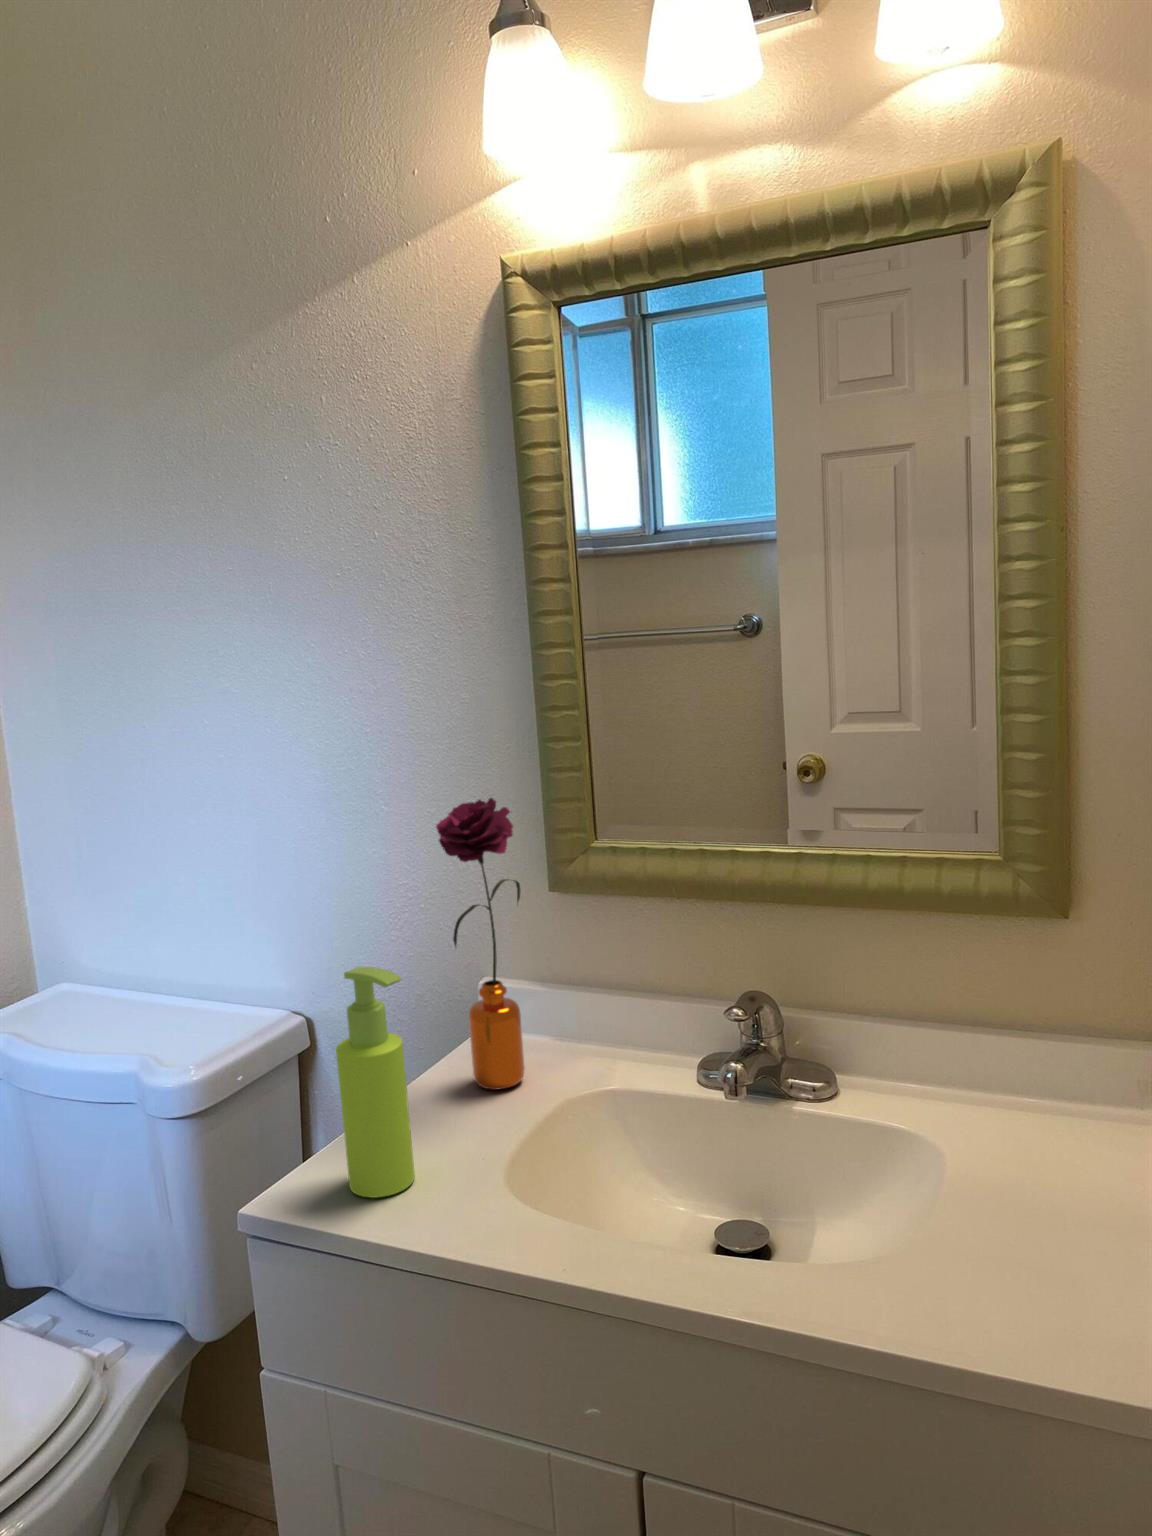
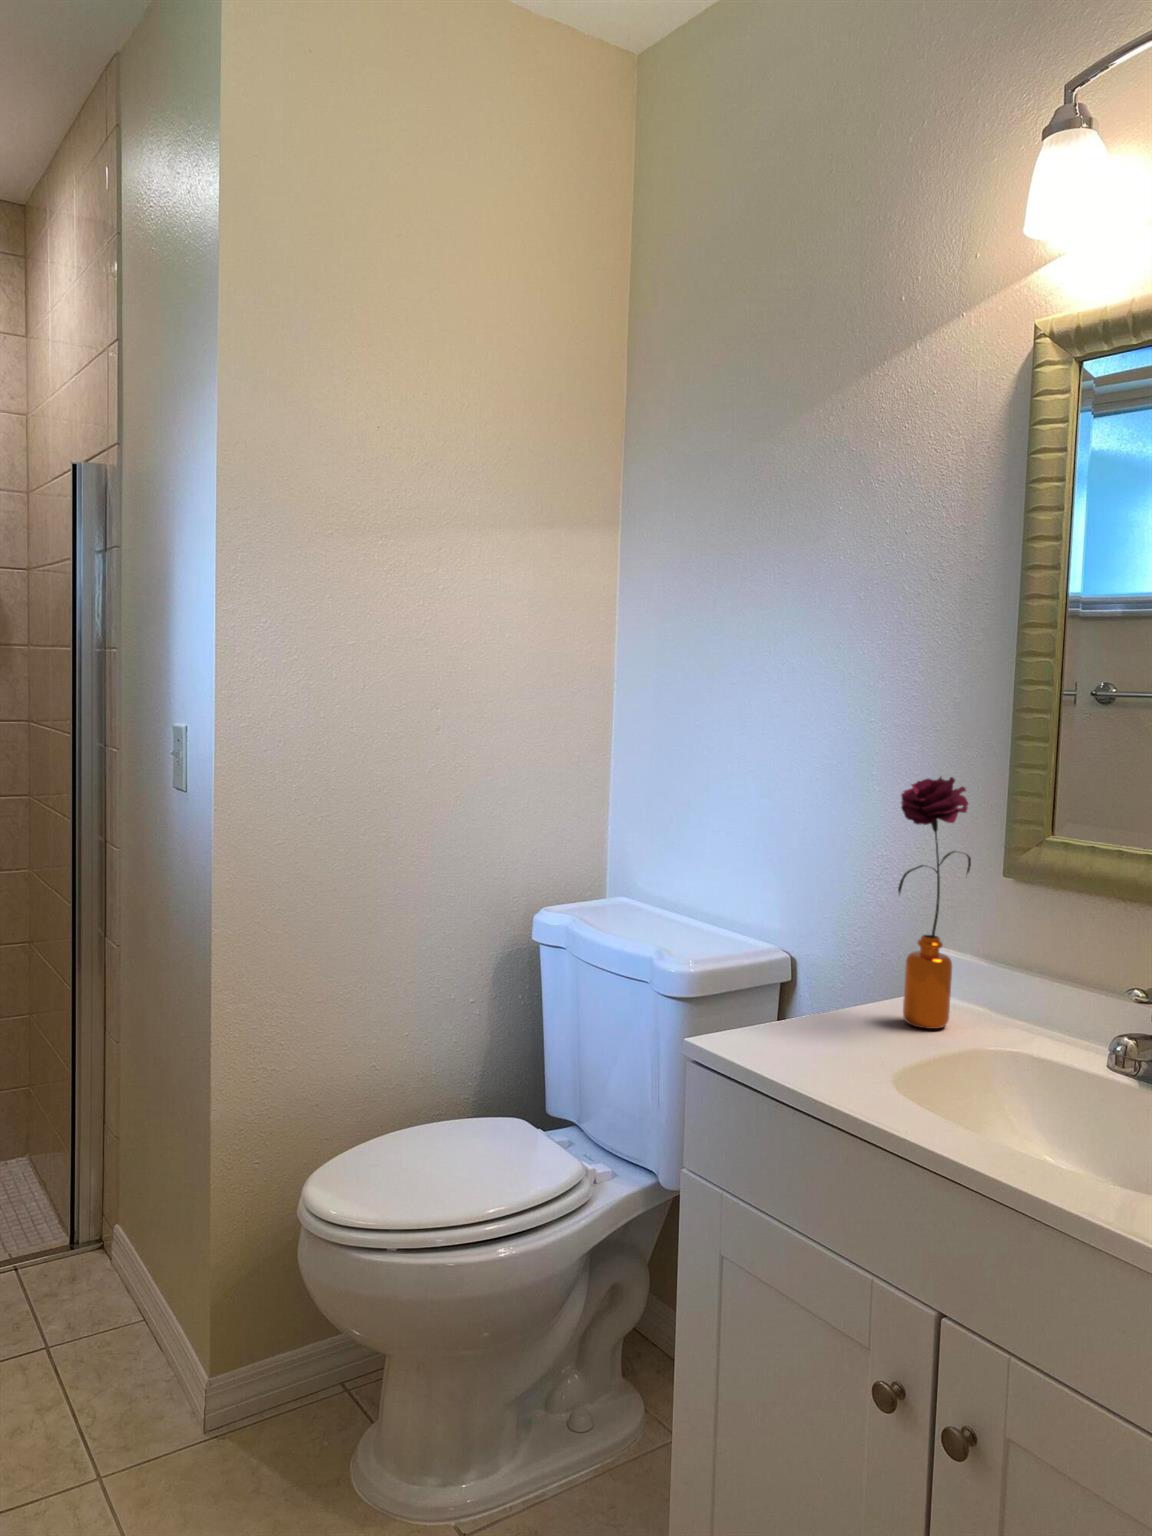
soap dispenser: present [336,966,415,1198] -> none [770,878,832,1061]

